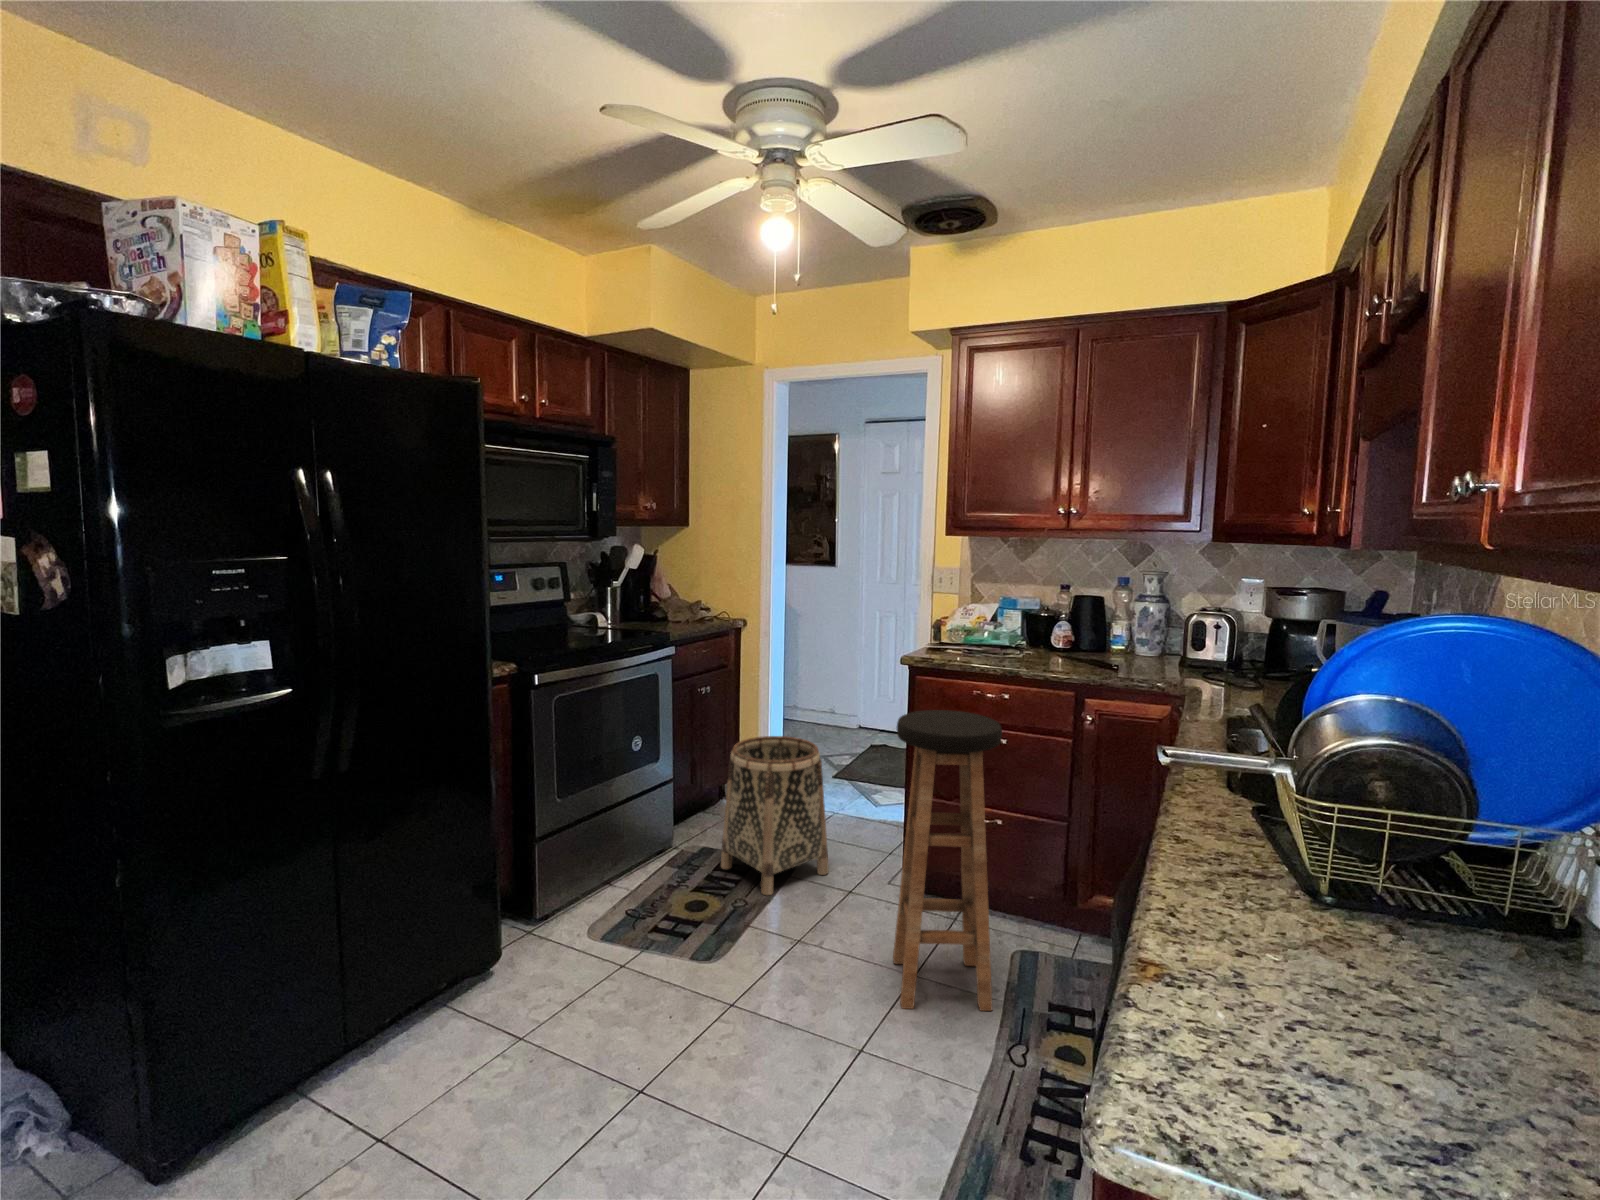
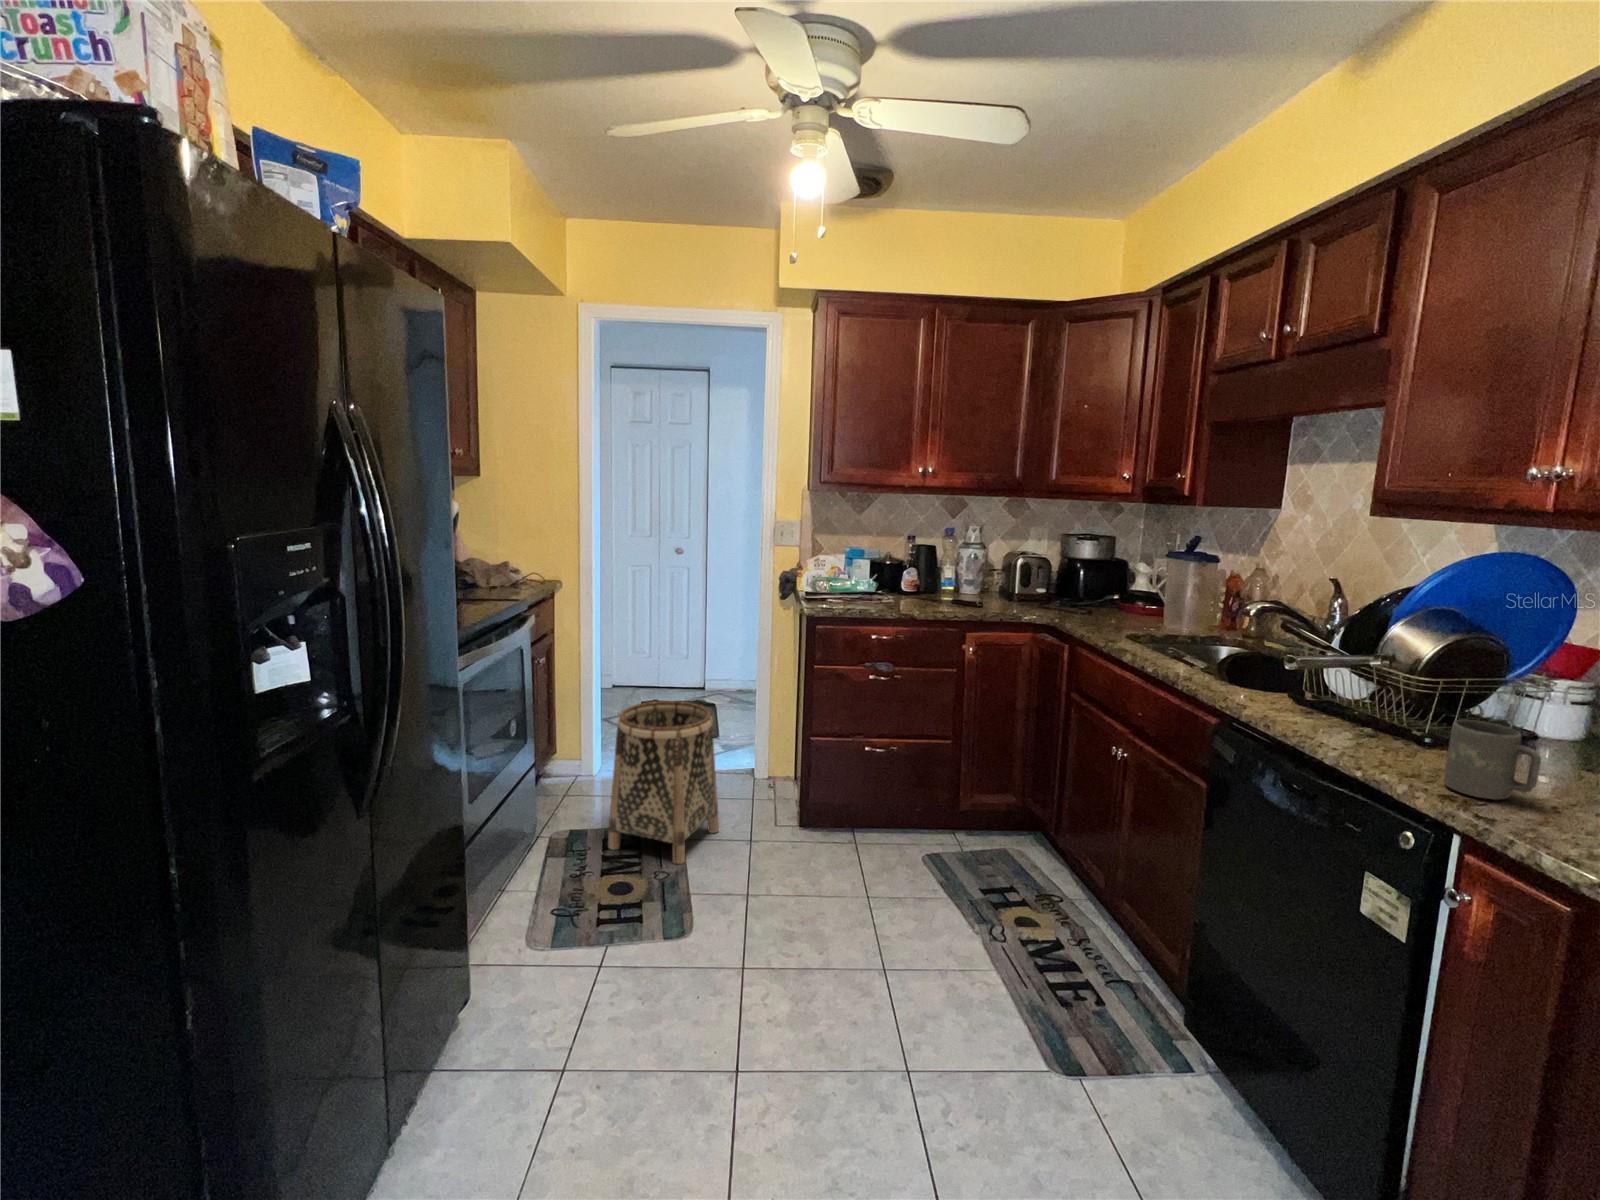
bar stool: present [893,710,1002,1011] -> none [841,655,954,926]
mug: none [1269,867,1378,1009] -> present [1443,720,1541,800]

